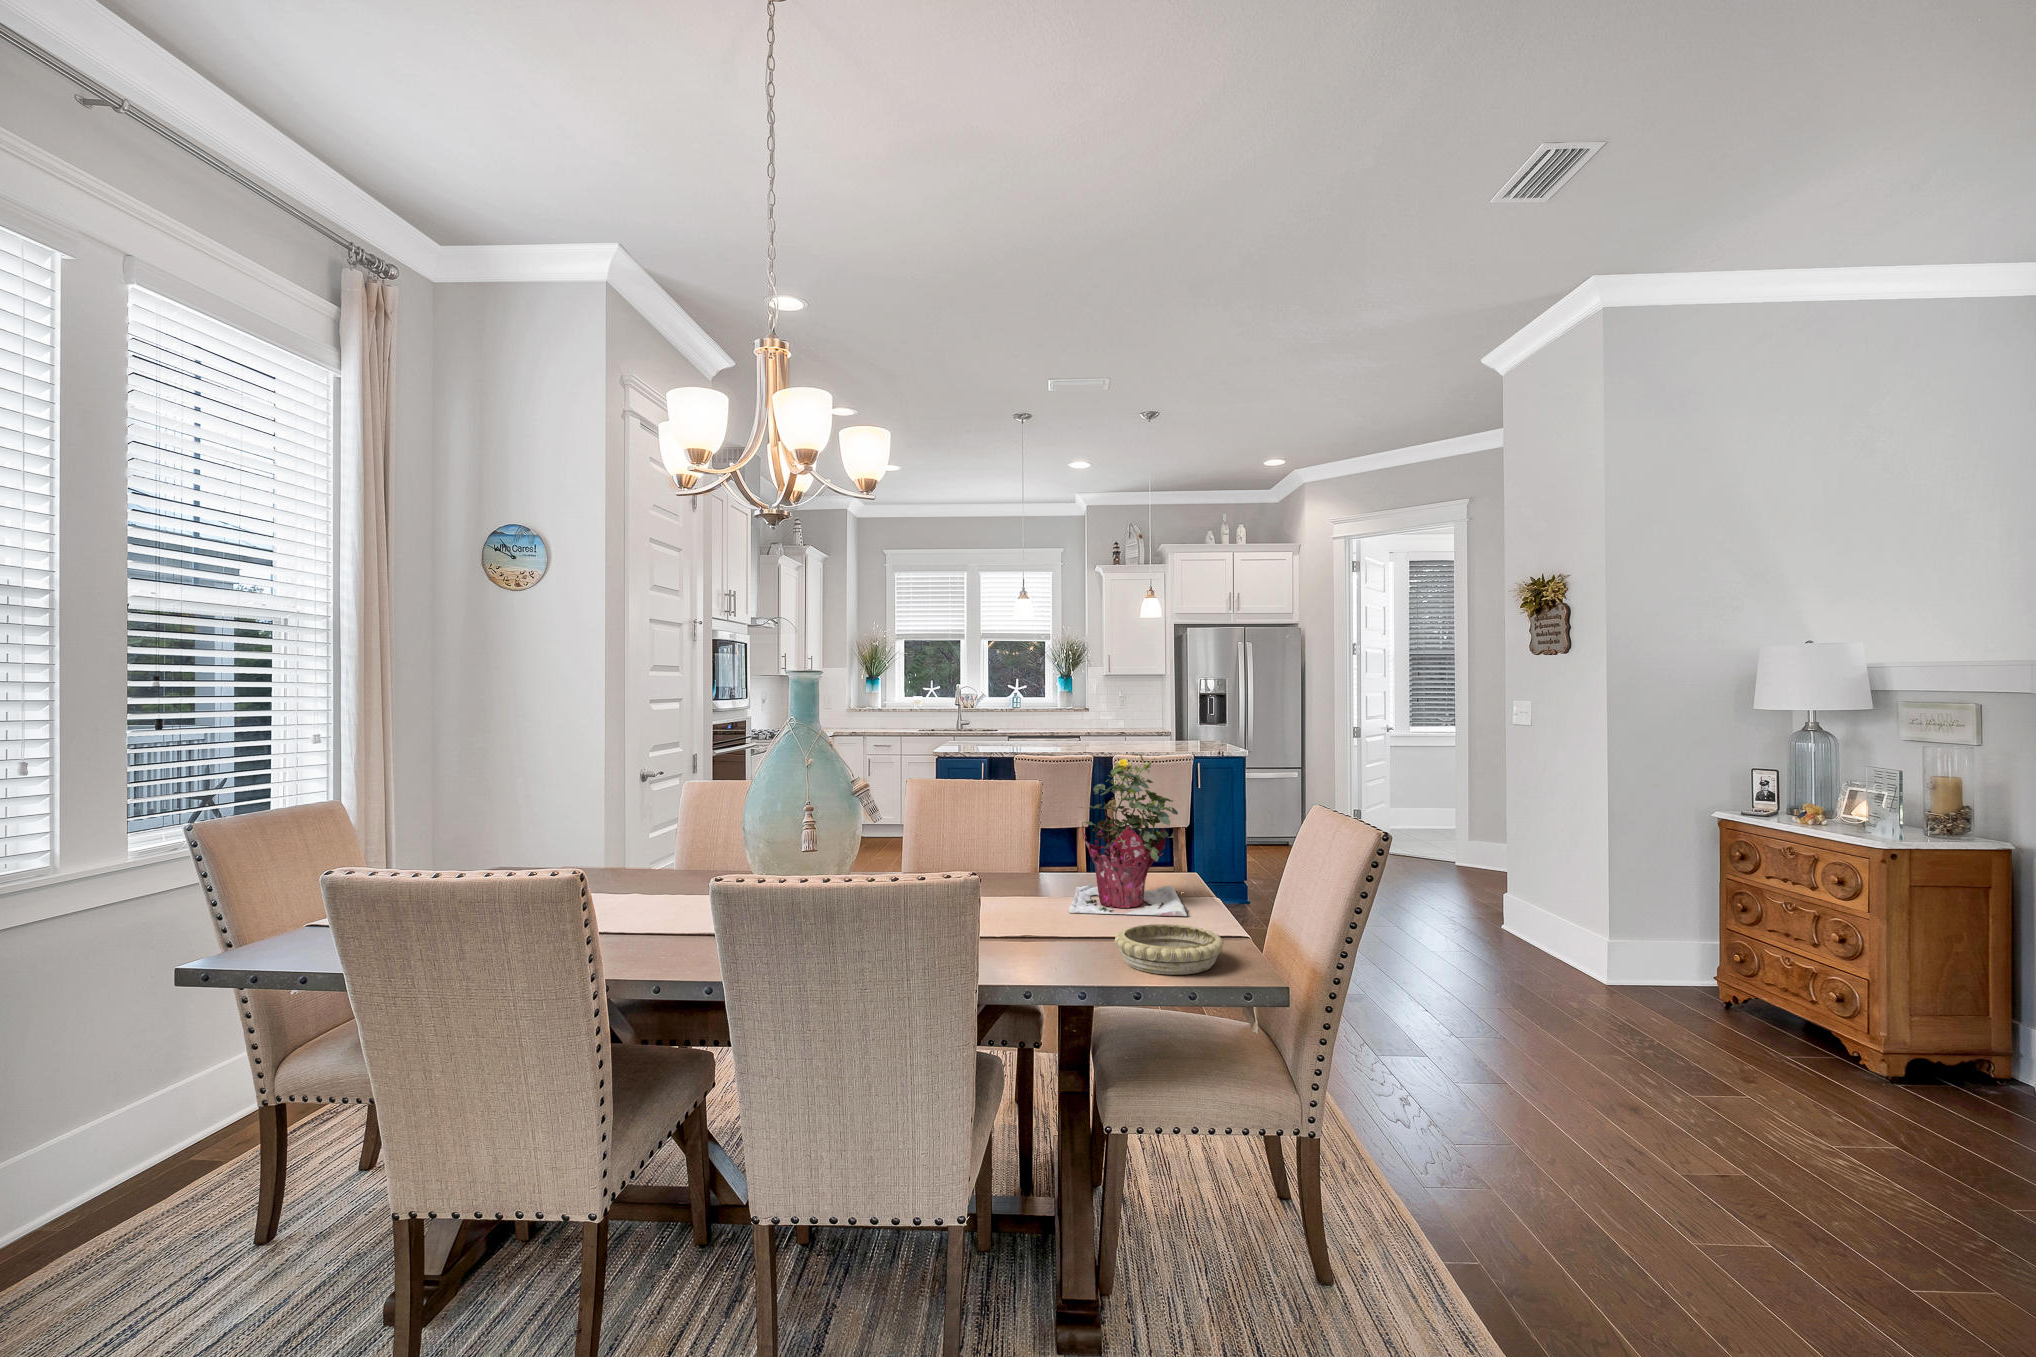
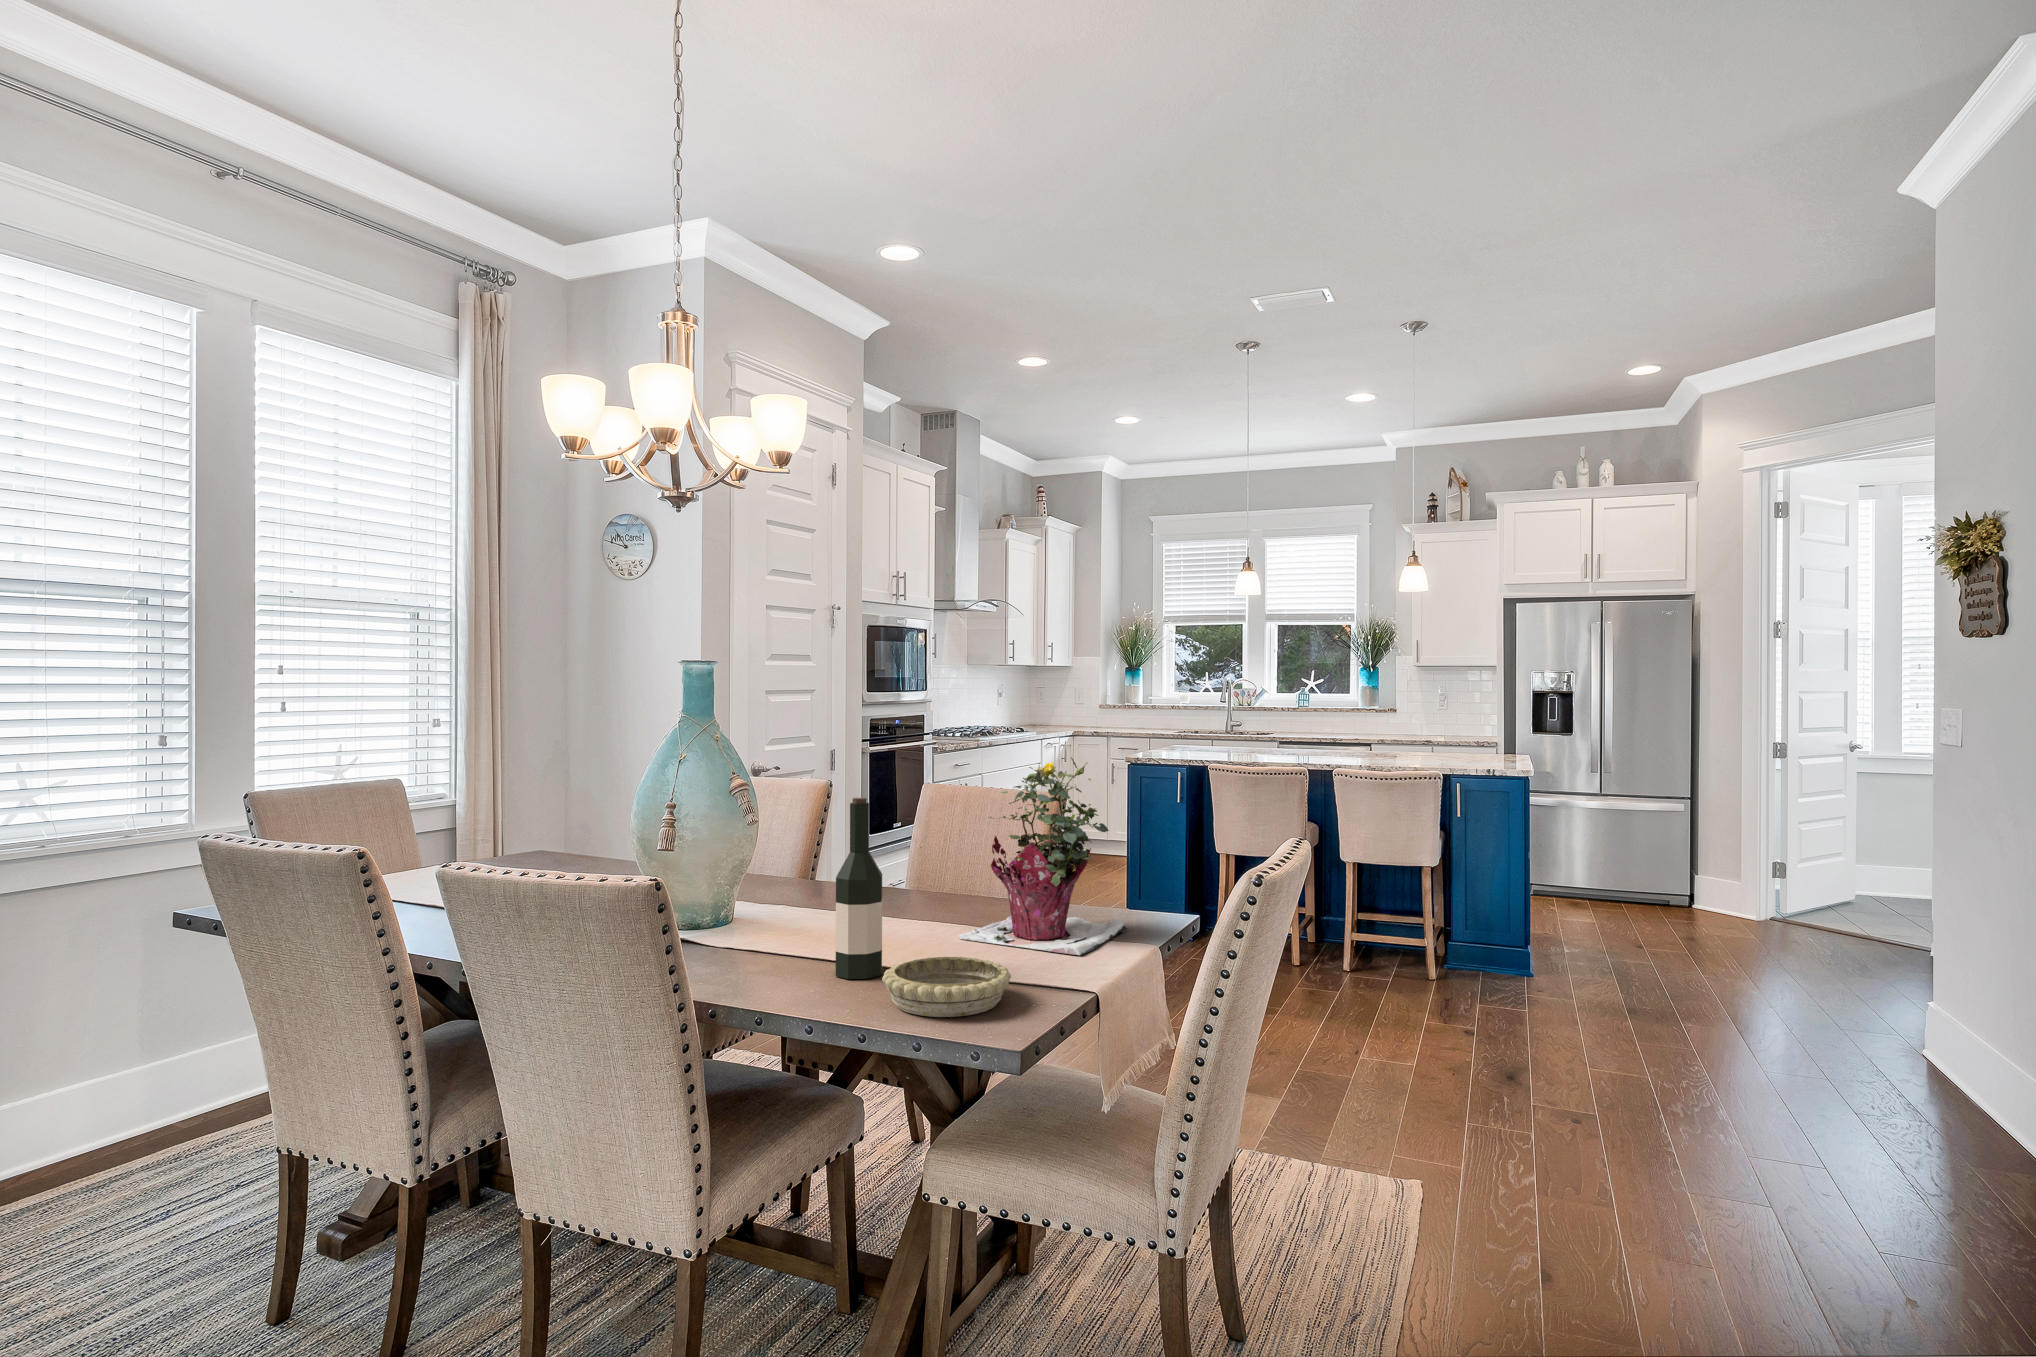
wine bottle: none [1031,794,1074,954] -> present [836,798,882,979]

